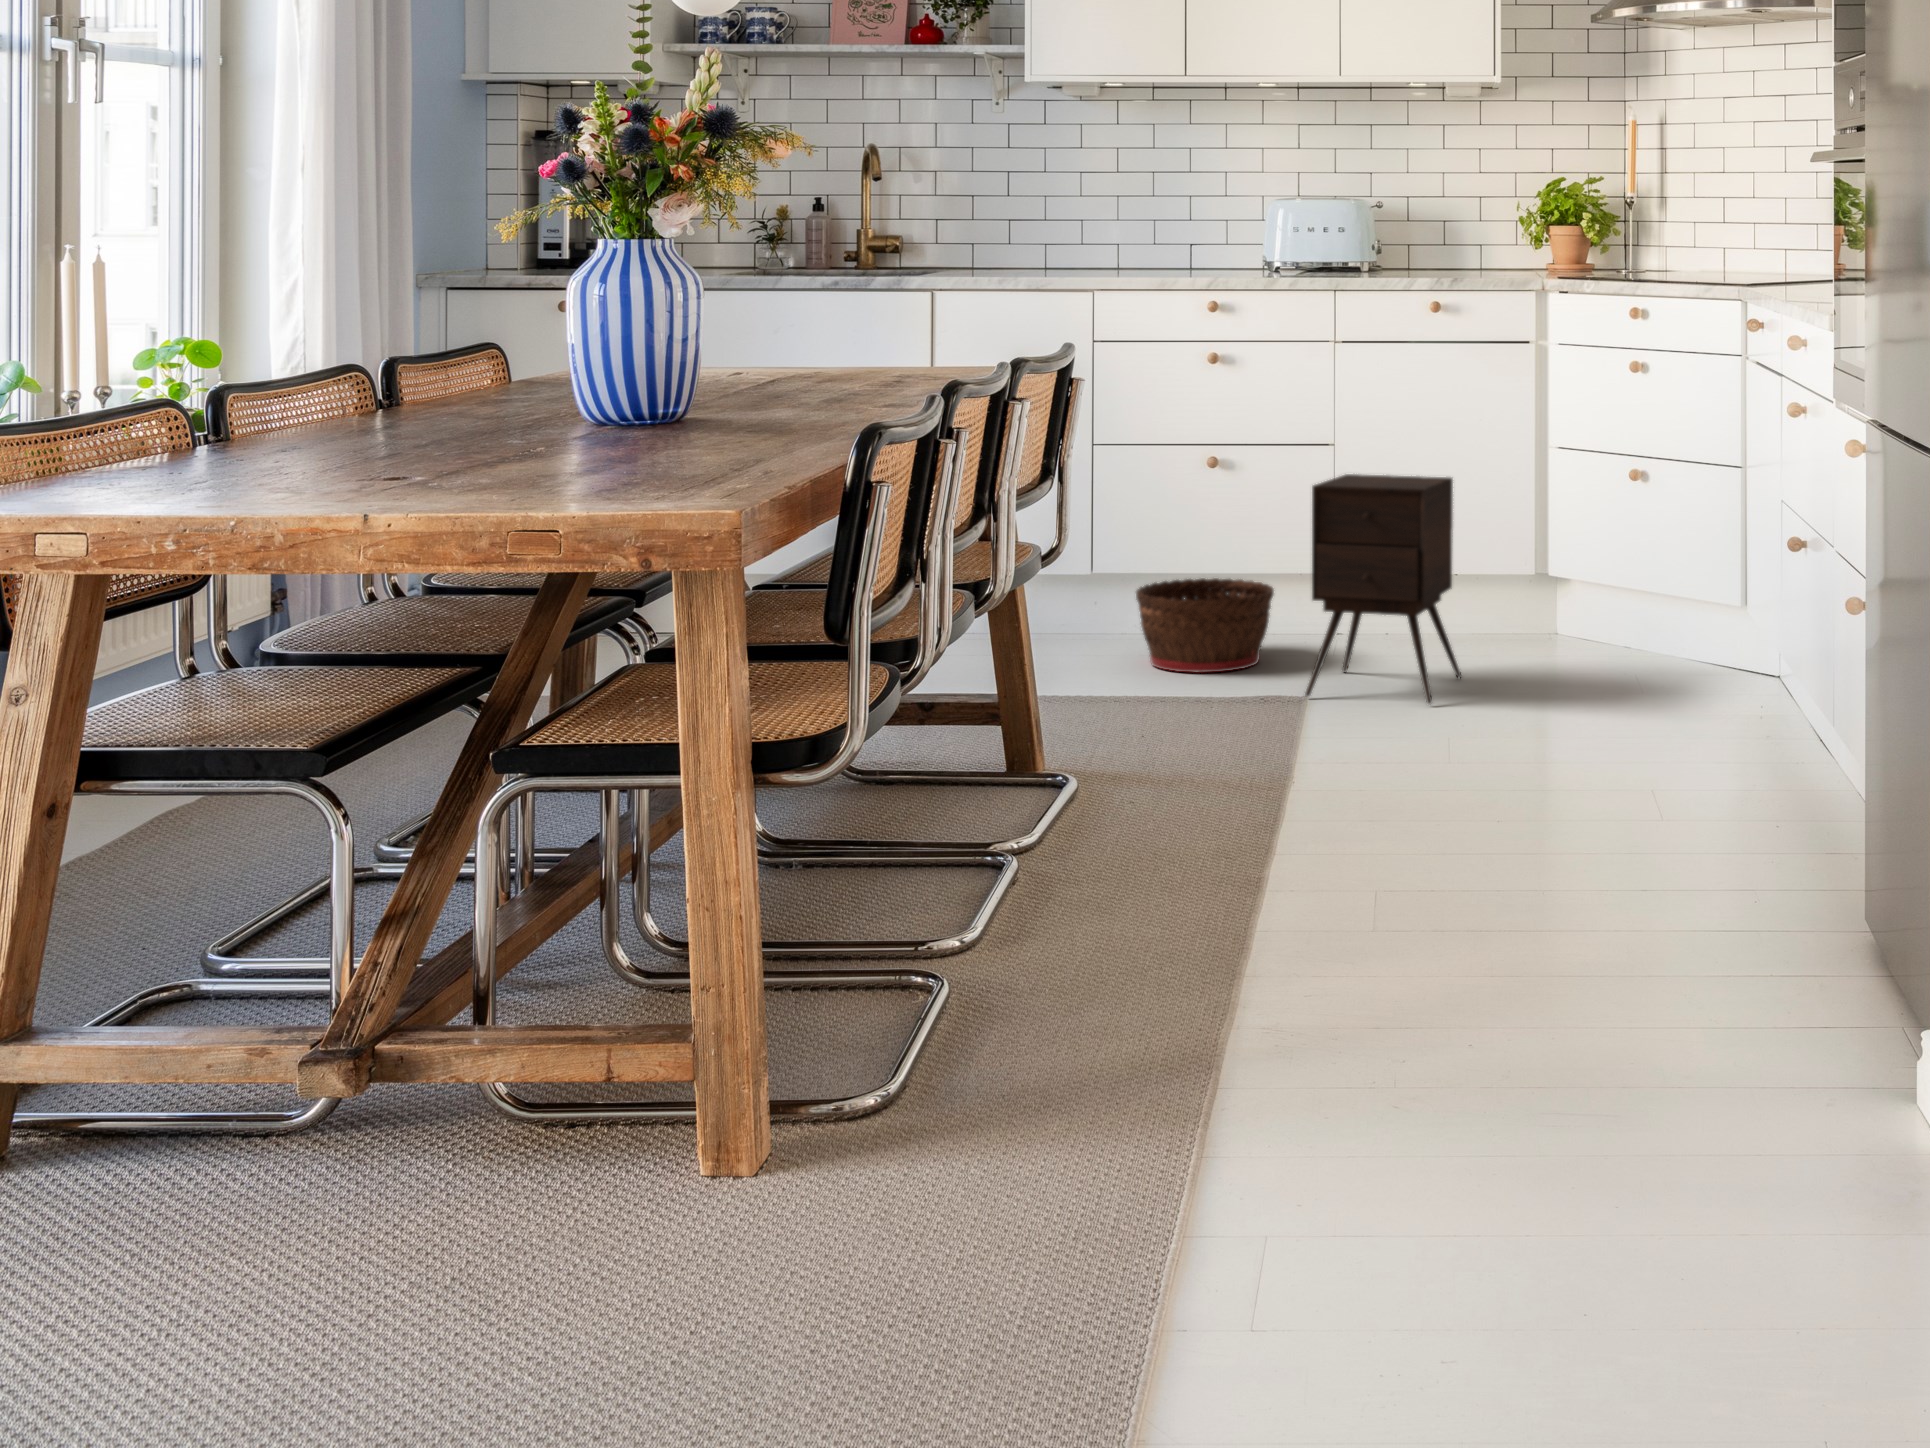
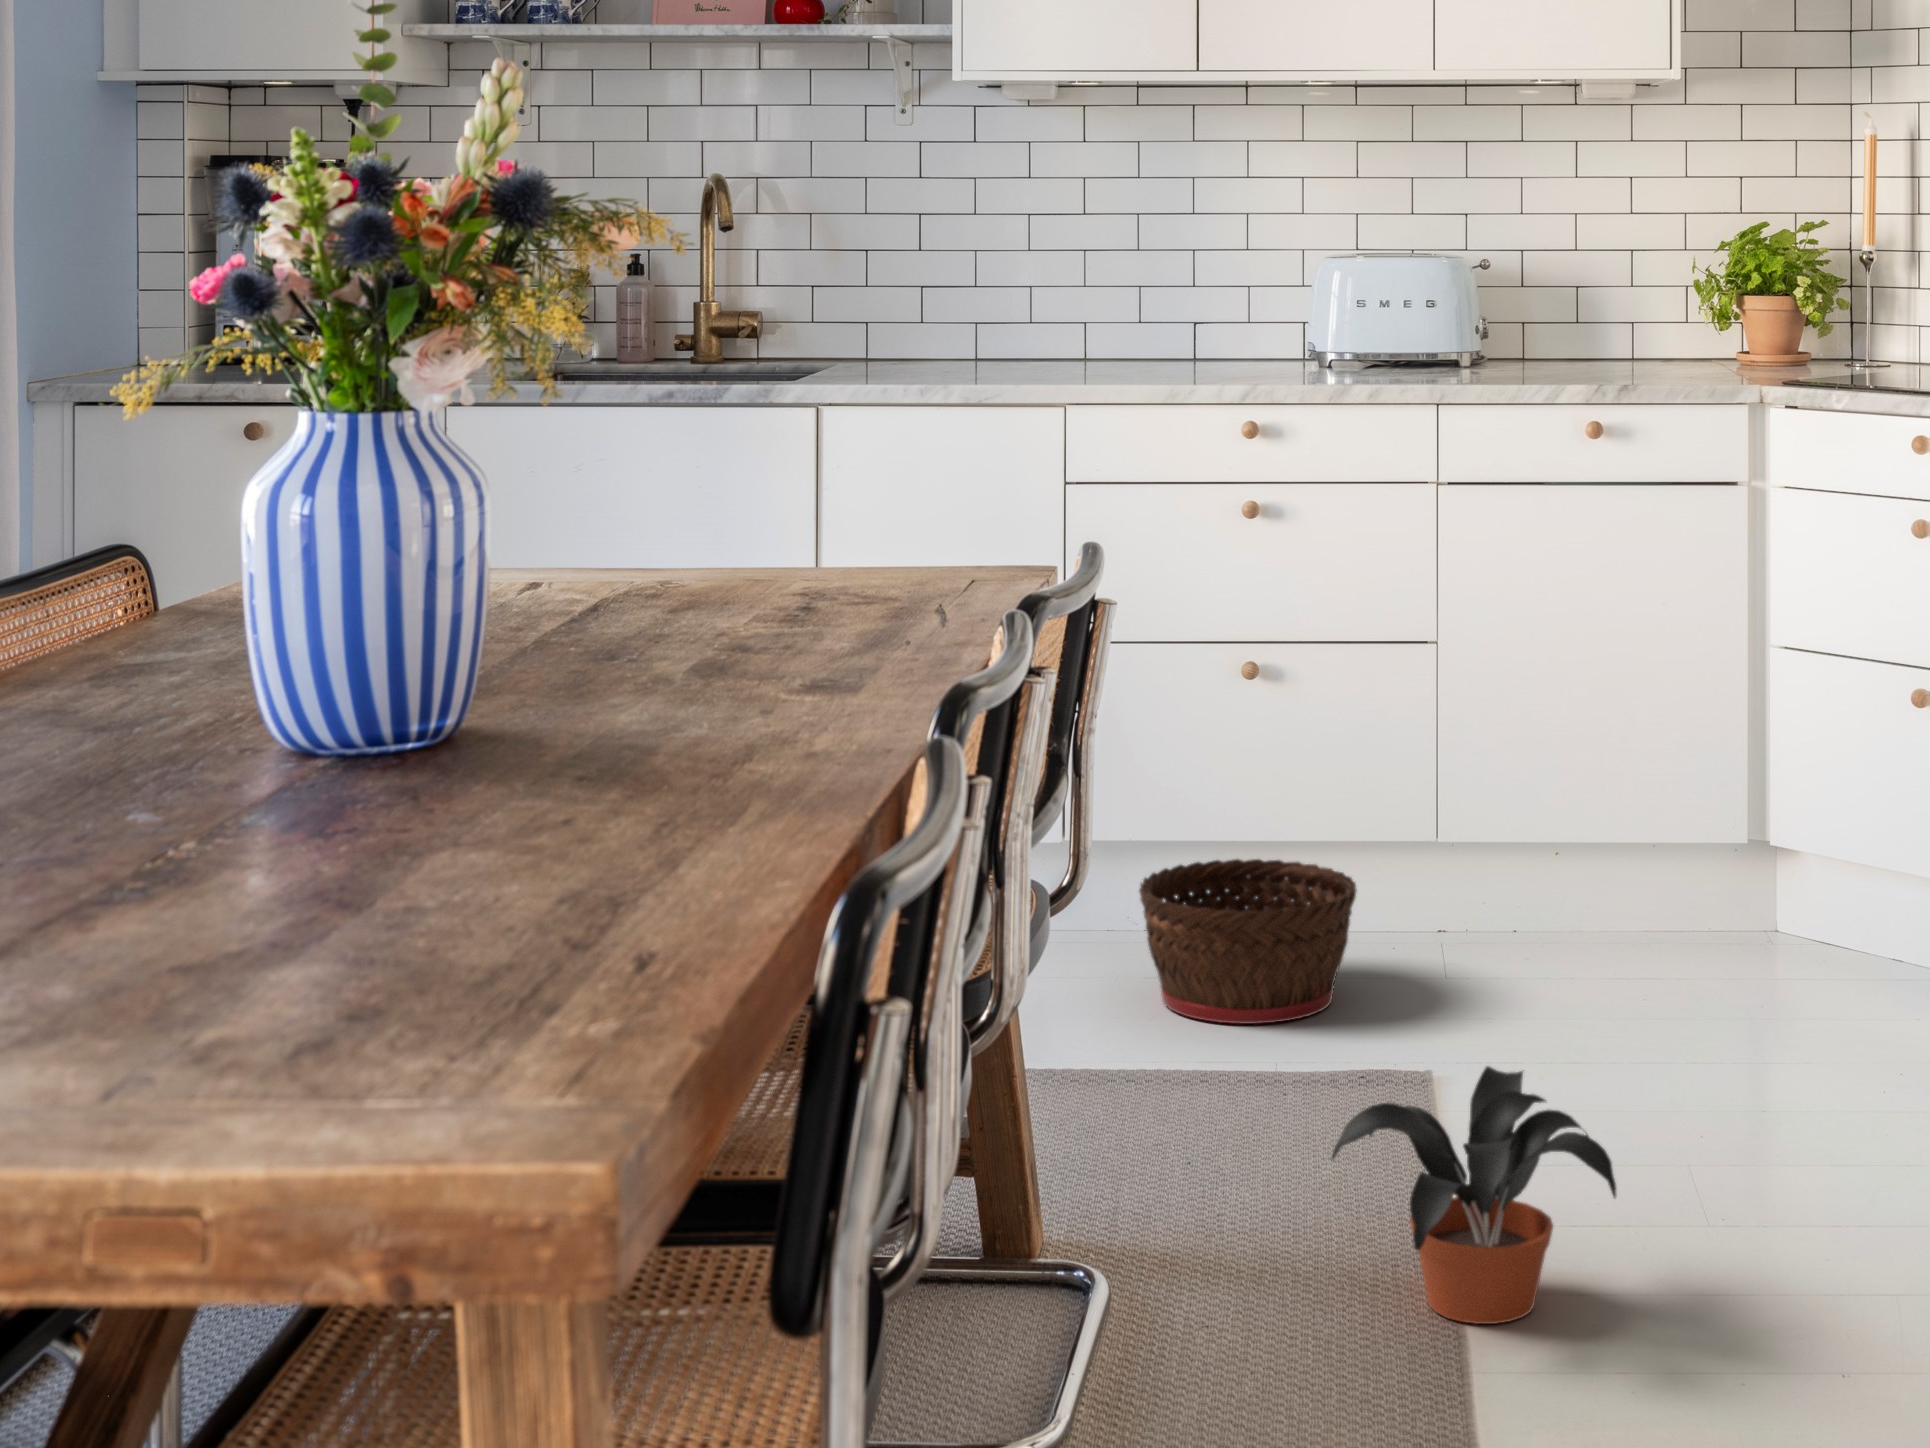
side table: present [1305,474,1461,704] -> none [1430,708,1668,1101]
potted plant: none [1208,655,1371,794] -> present [1332,1066,1616,1324]

